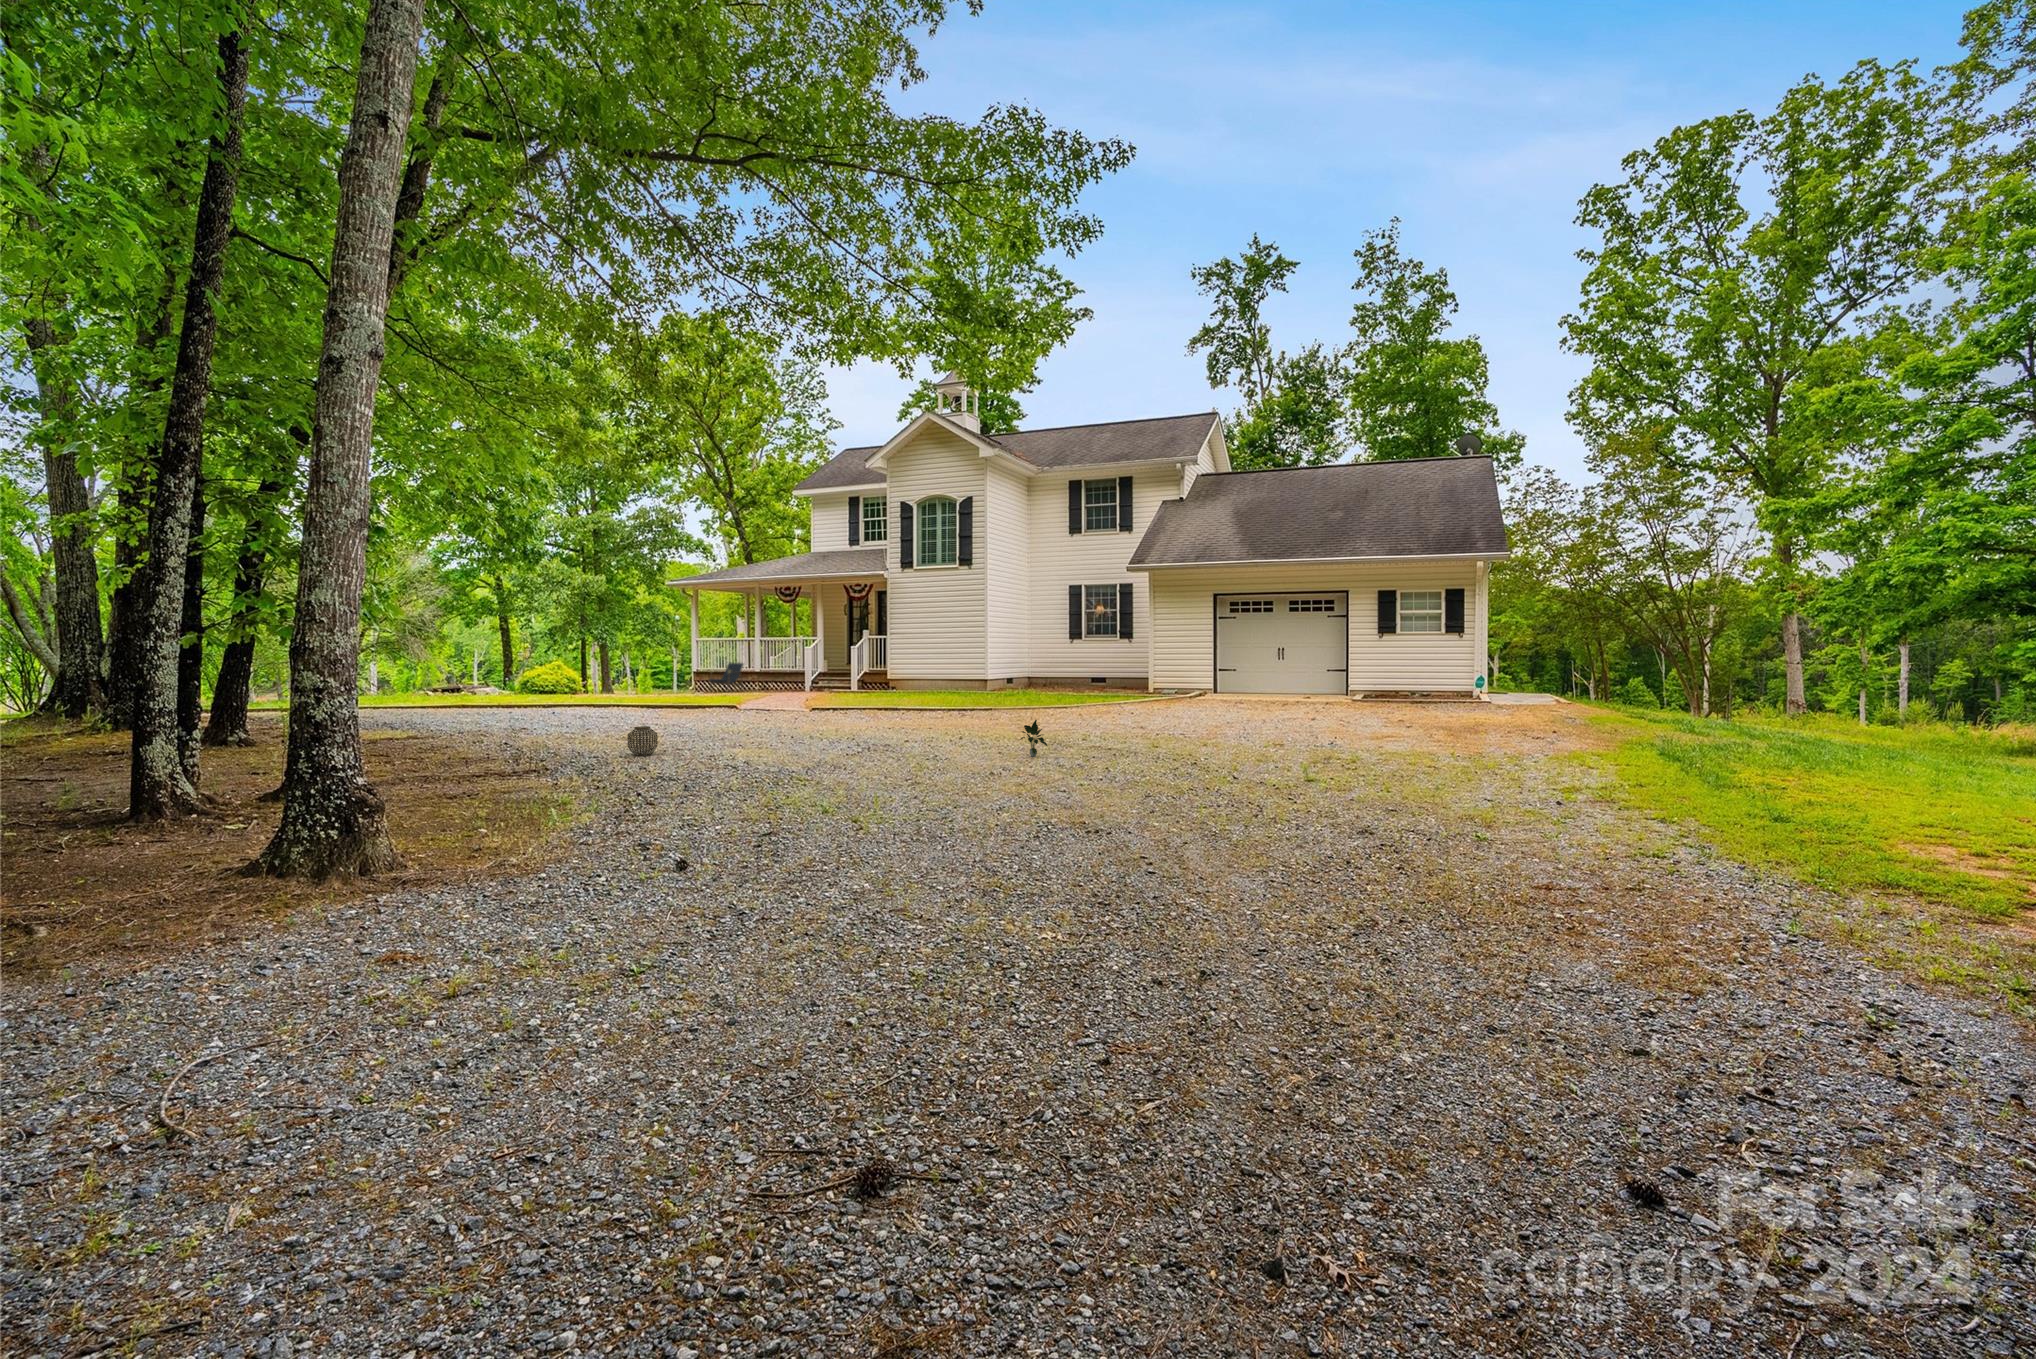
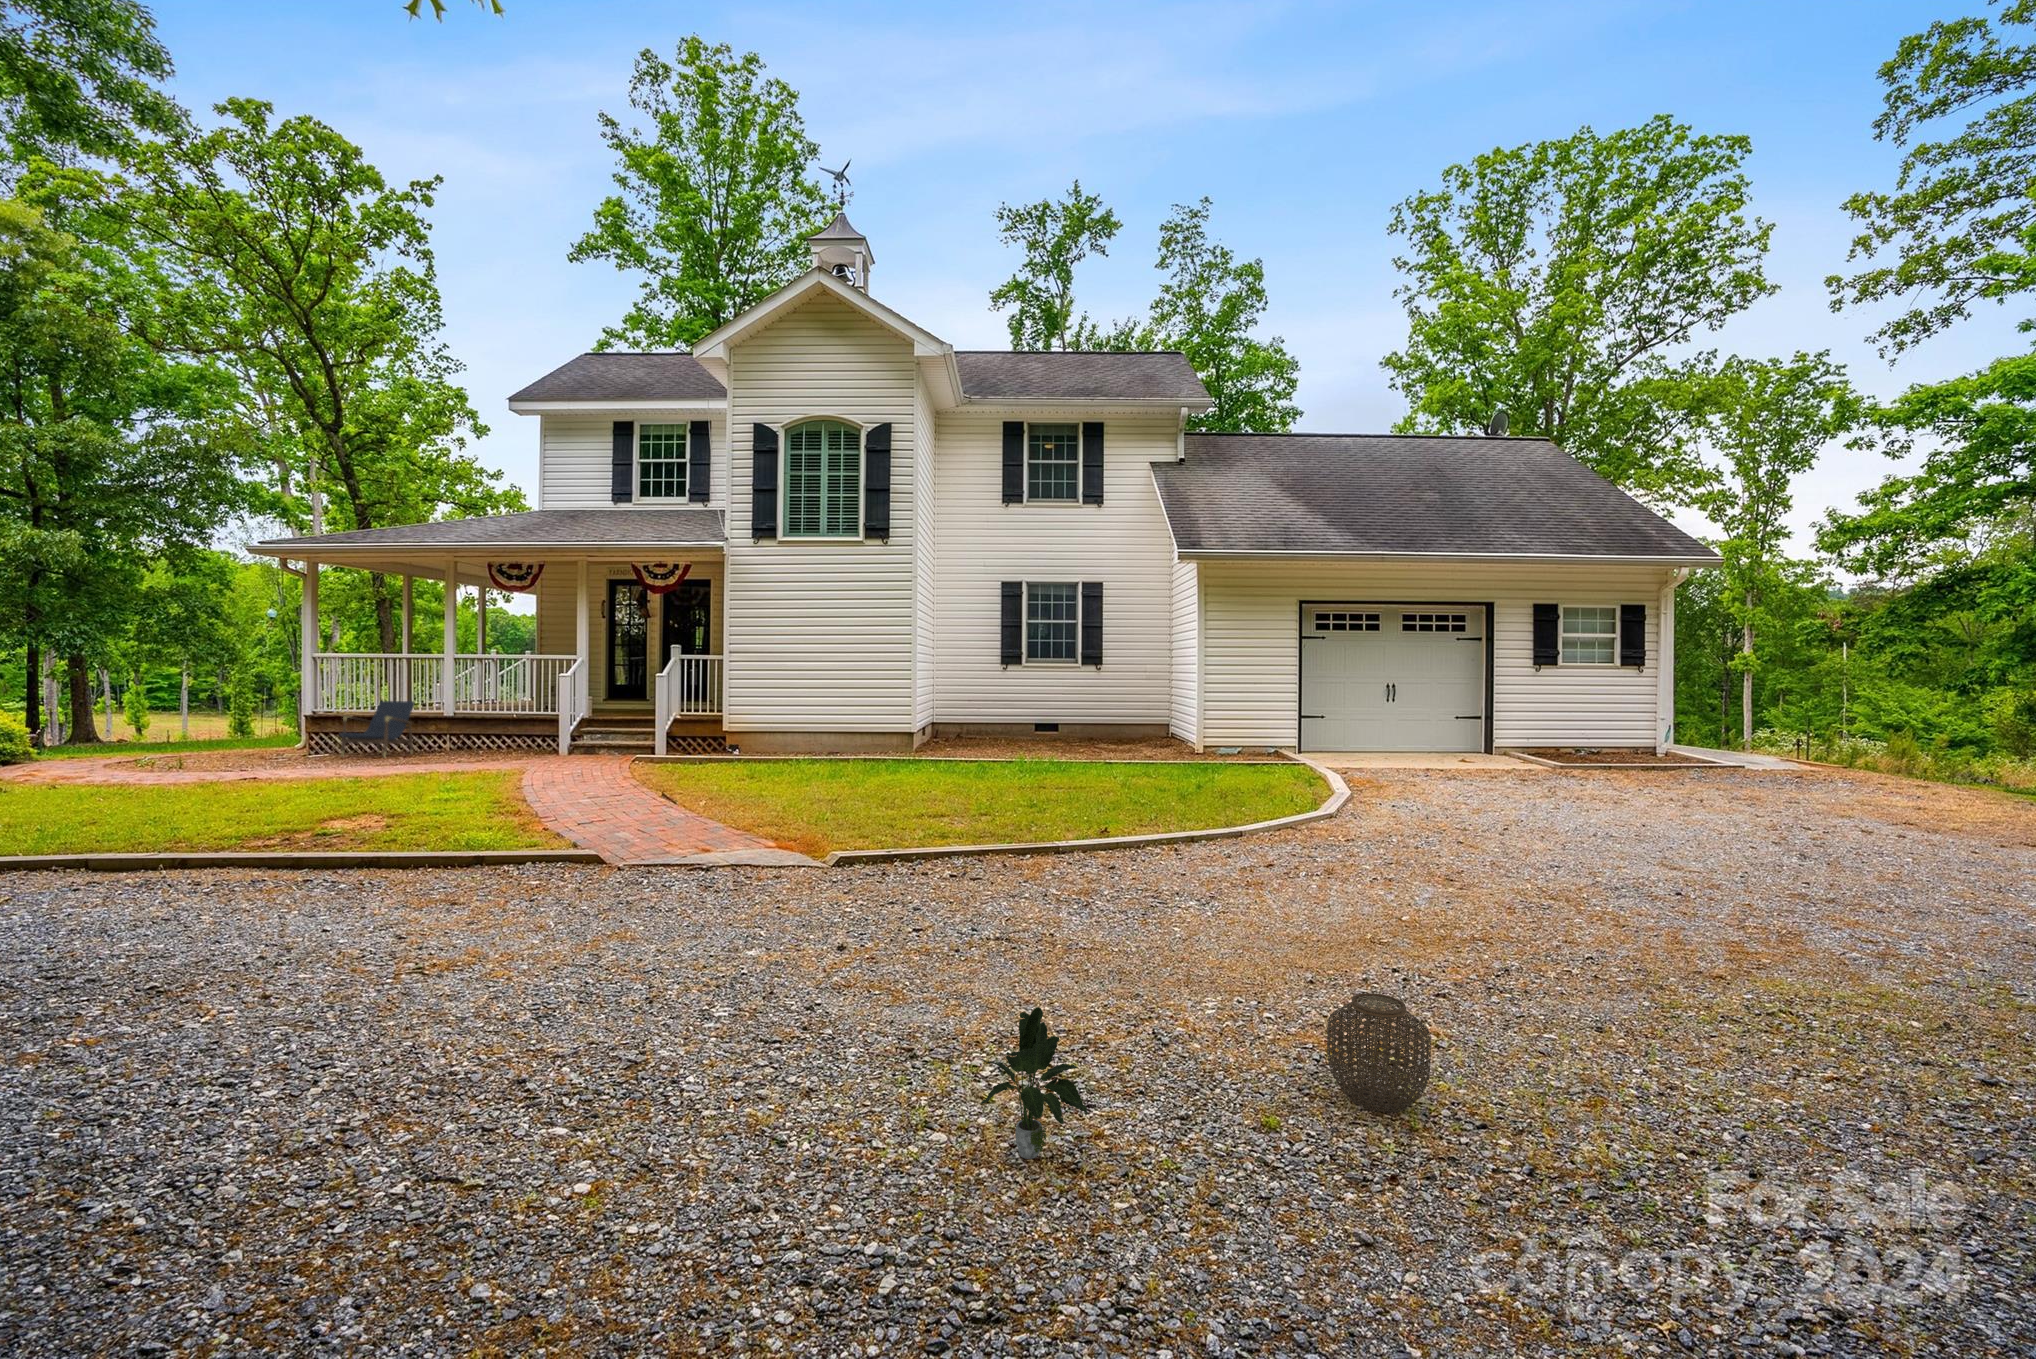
potted plant: present [1020,720,1047,757] -> present [979,1007,1088,1159]
woven basket: present [627,726,658,756] -> present [1327,993,1431,1113]

